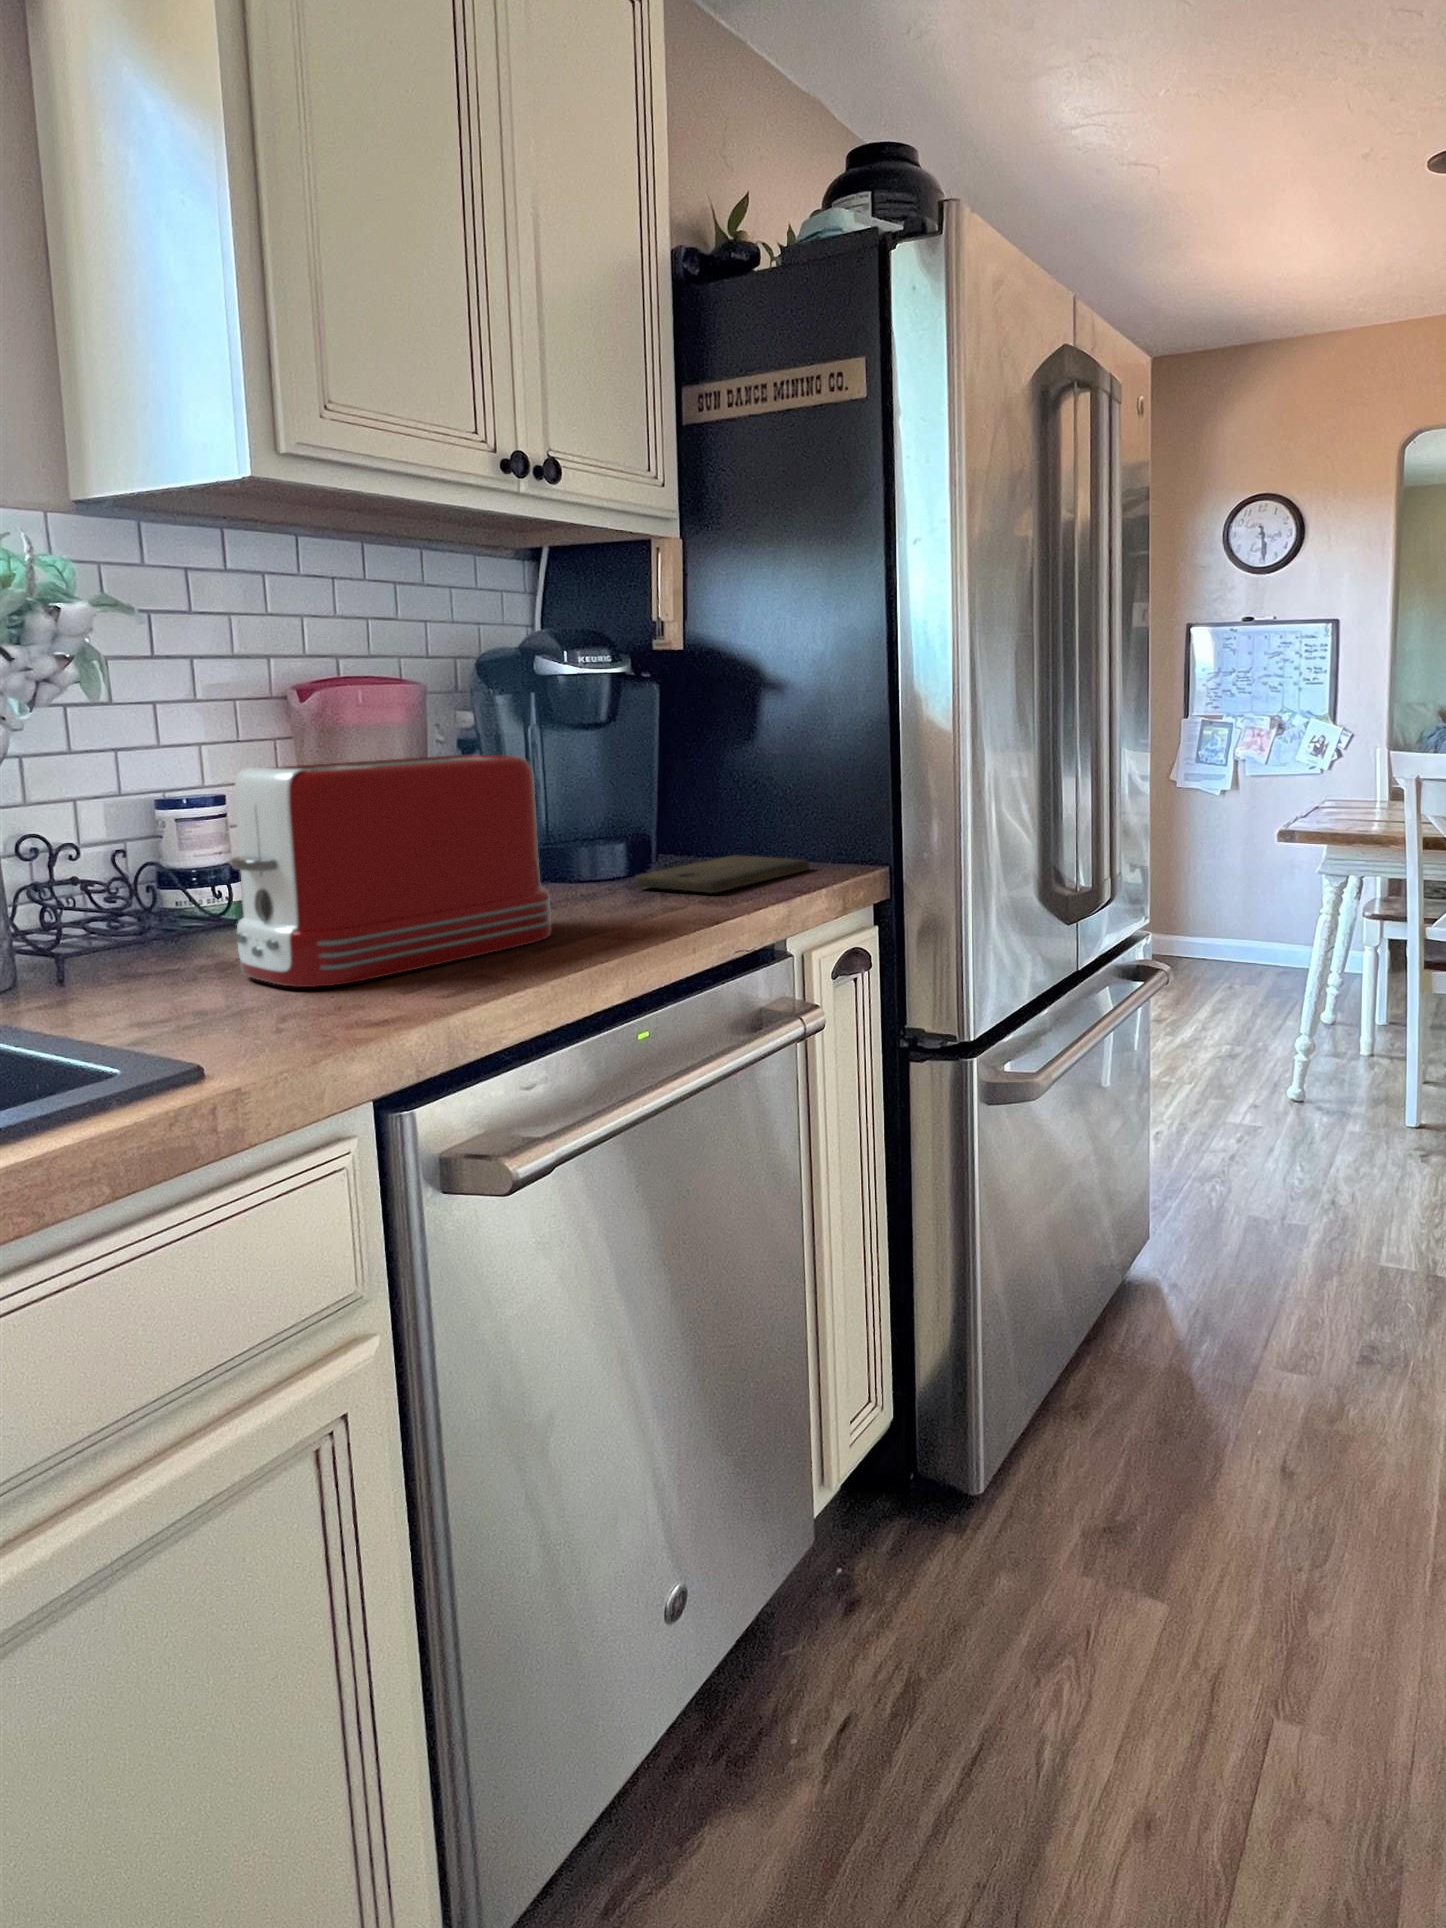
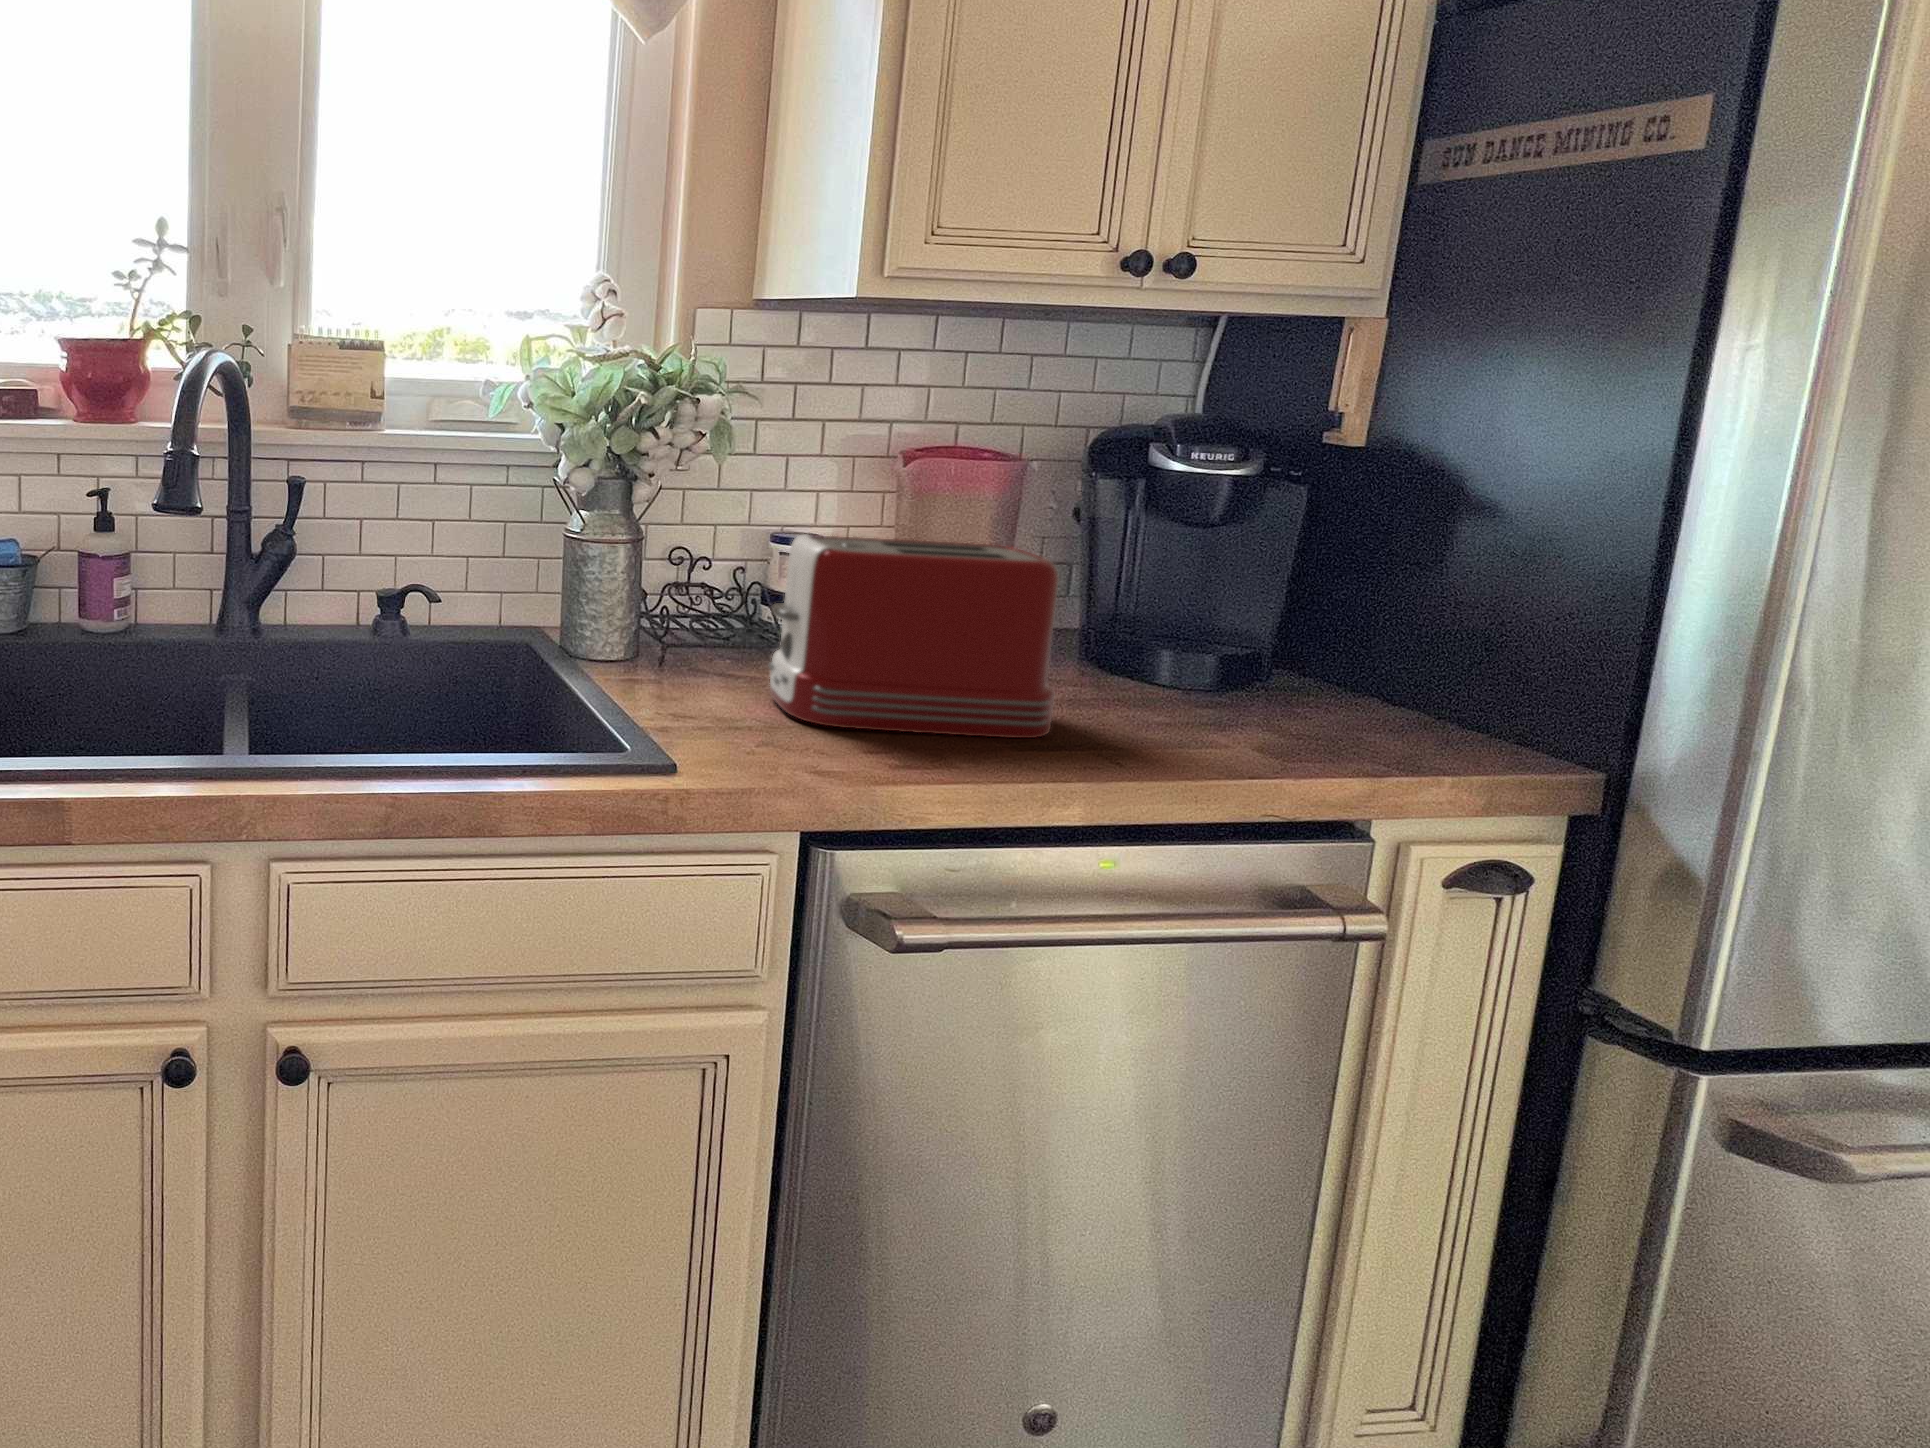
cutting board: present [636,855,809,893] -> none [1202,696,1470,748]

